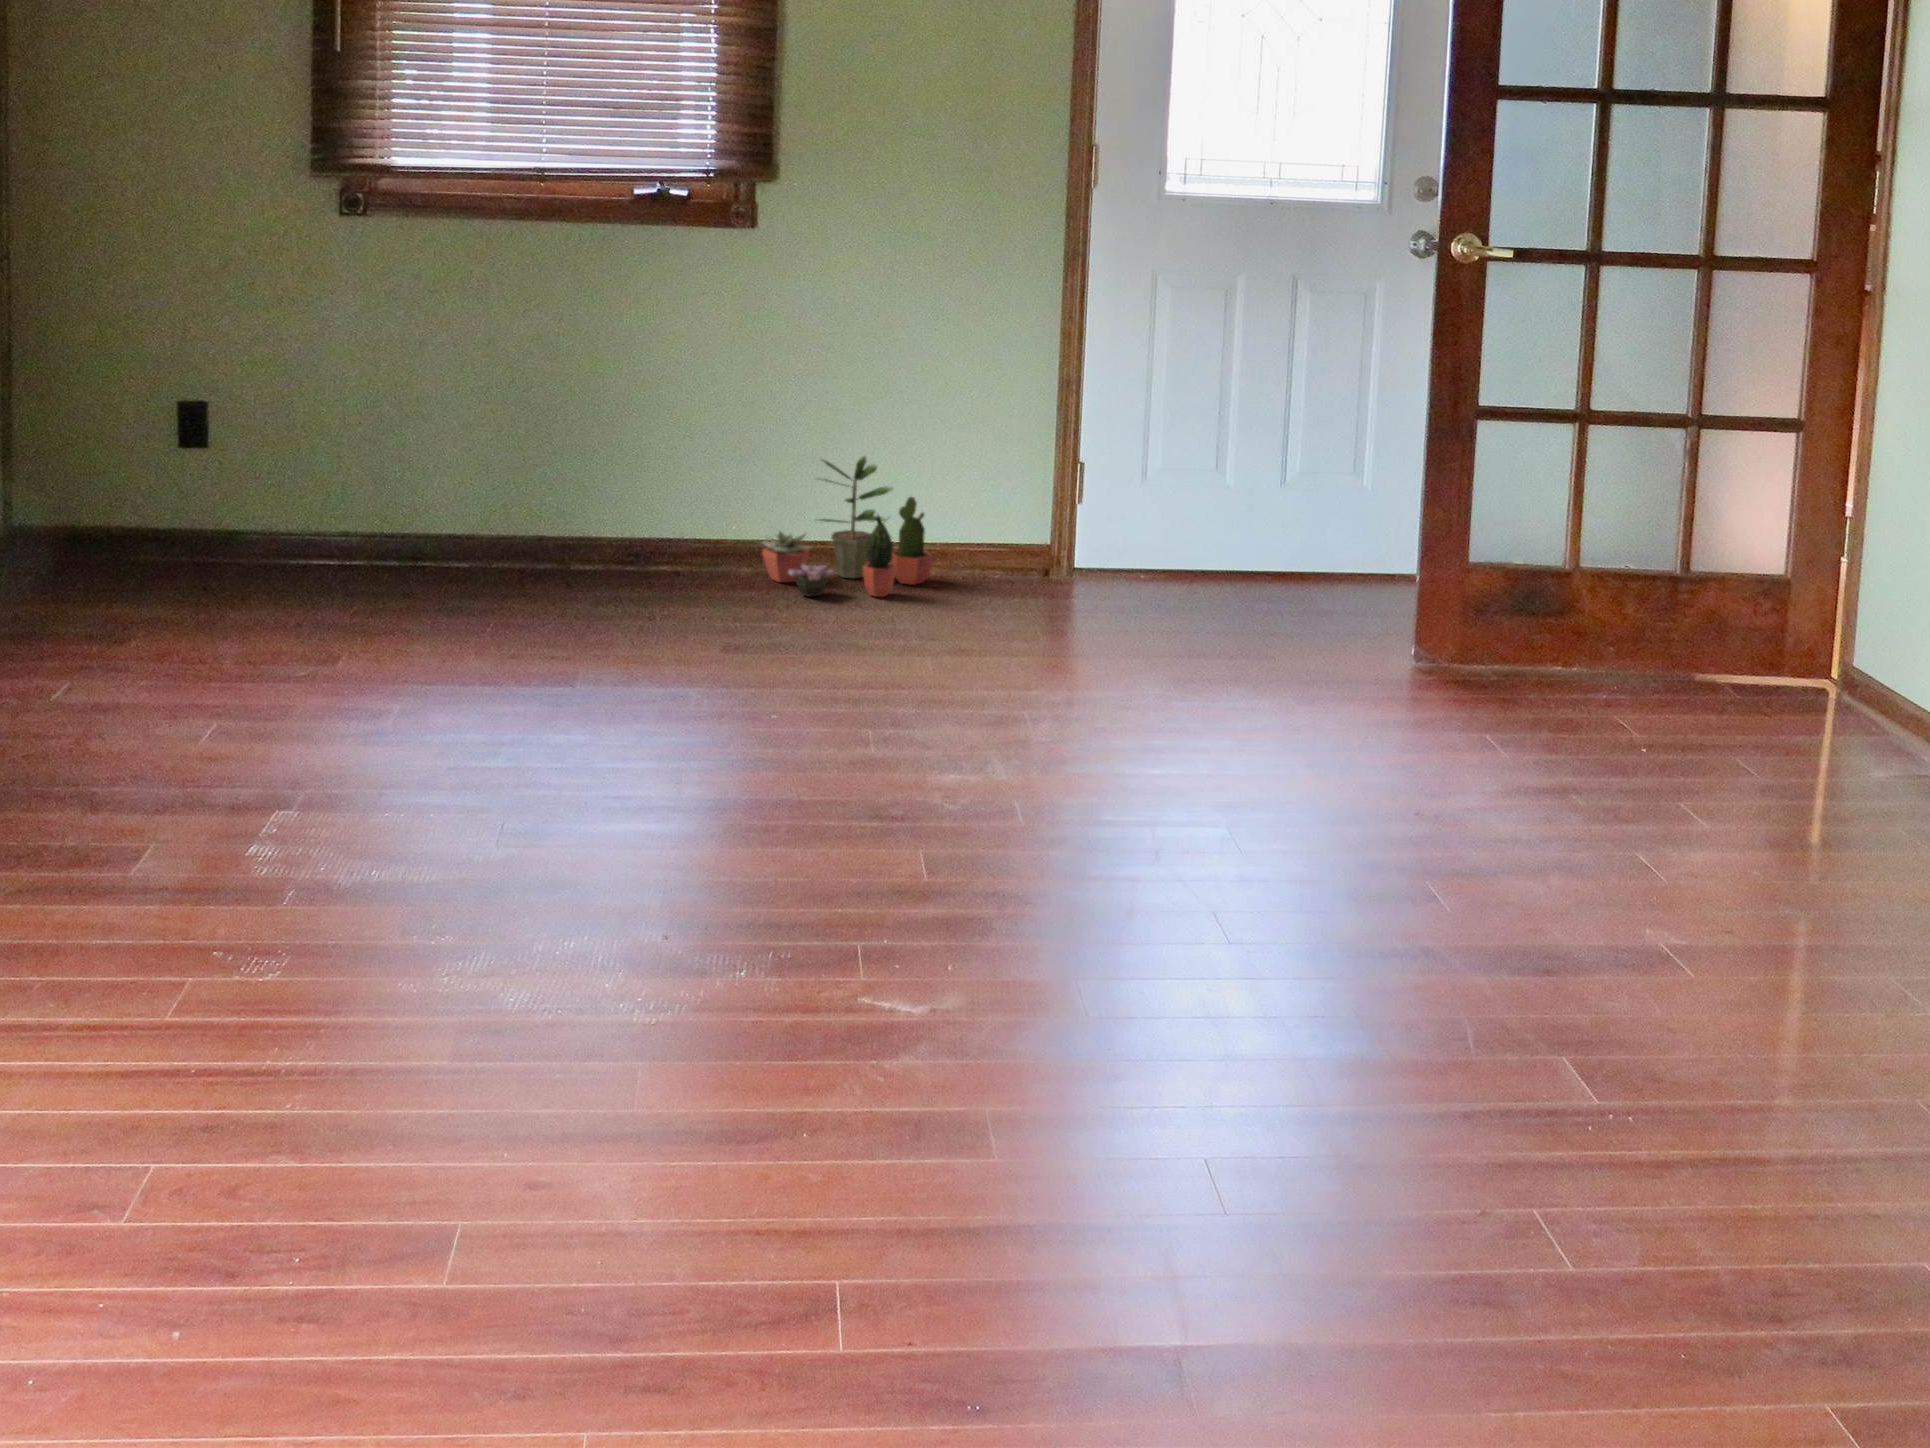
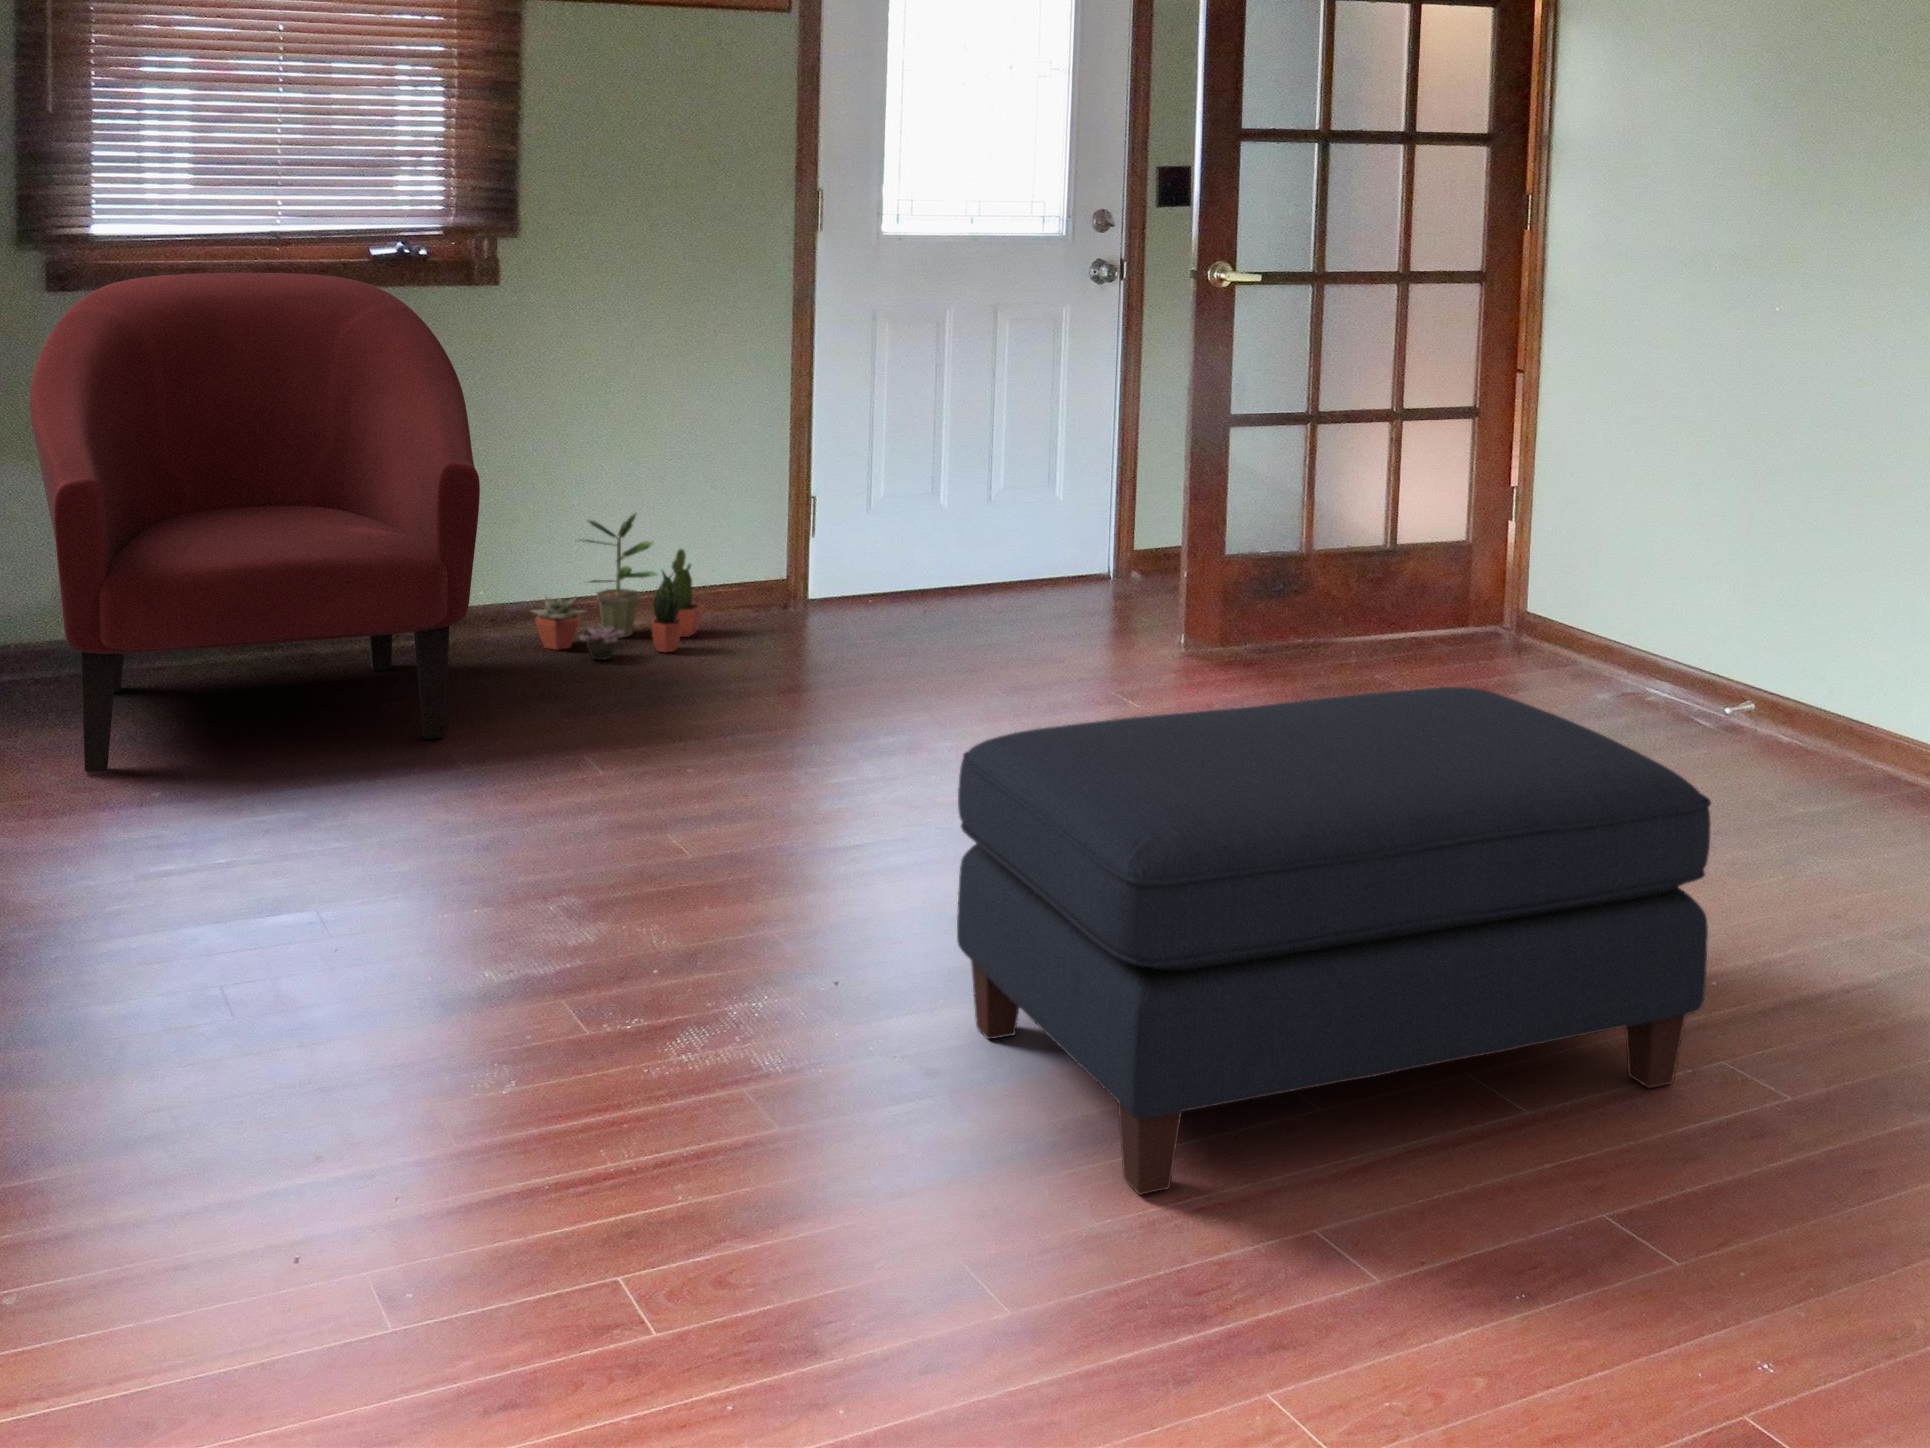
armchair: none [245,201,664,647] -> present [30,273,480,772]
ottoman: none [677,691,1490,1219] -> present [957,687,1711,1195]

